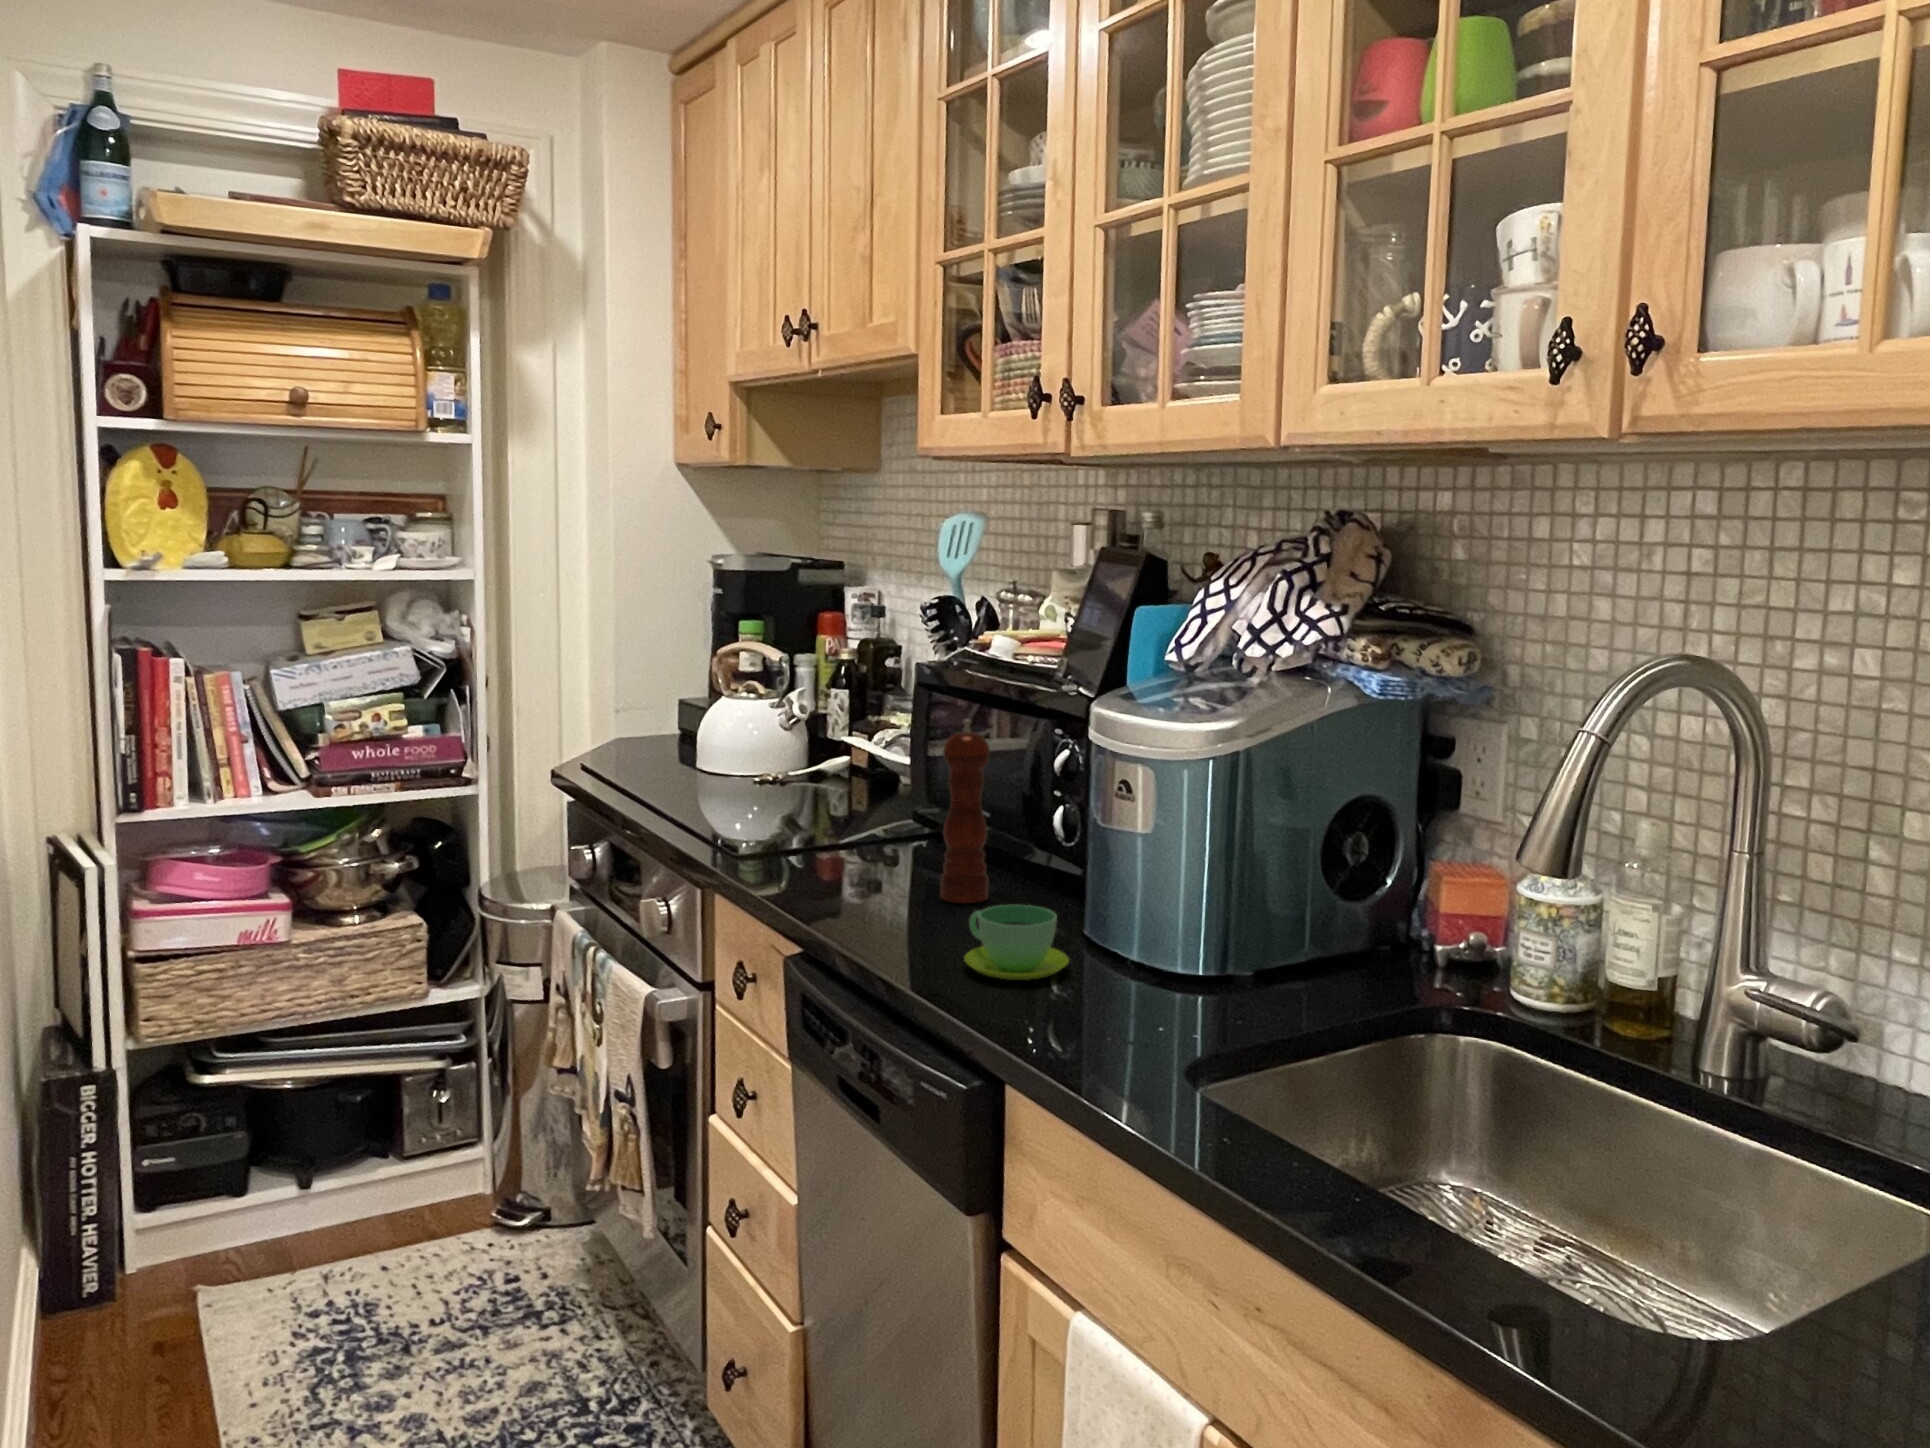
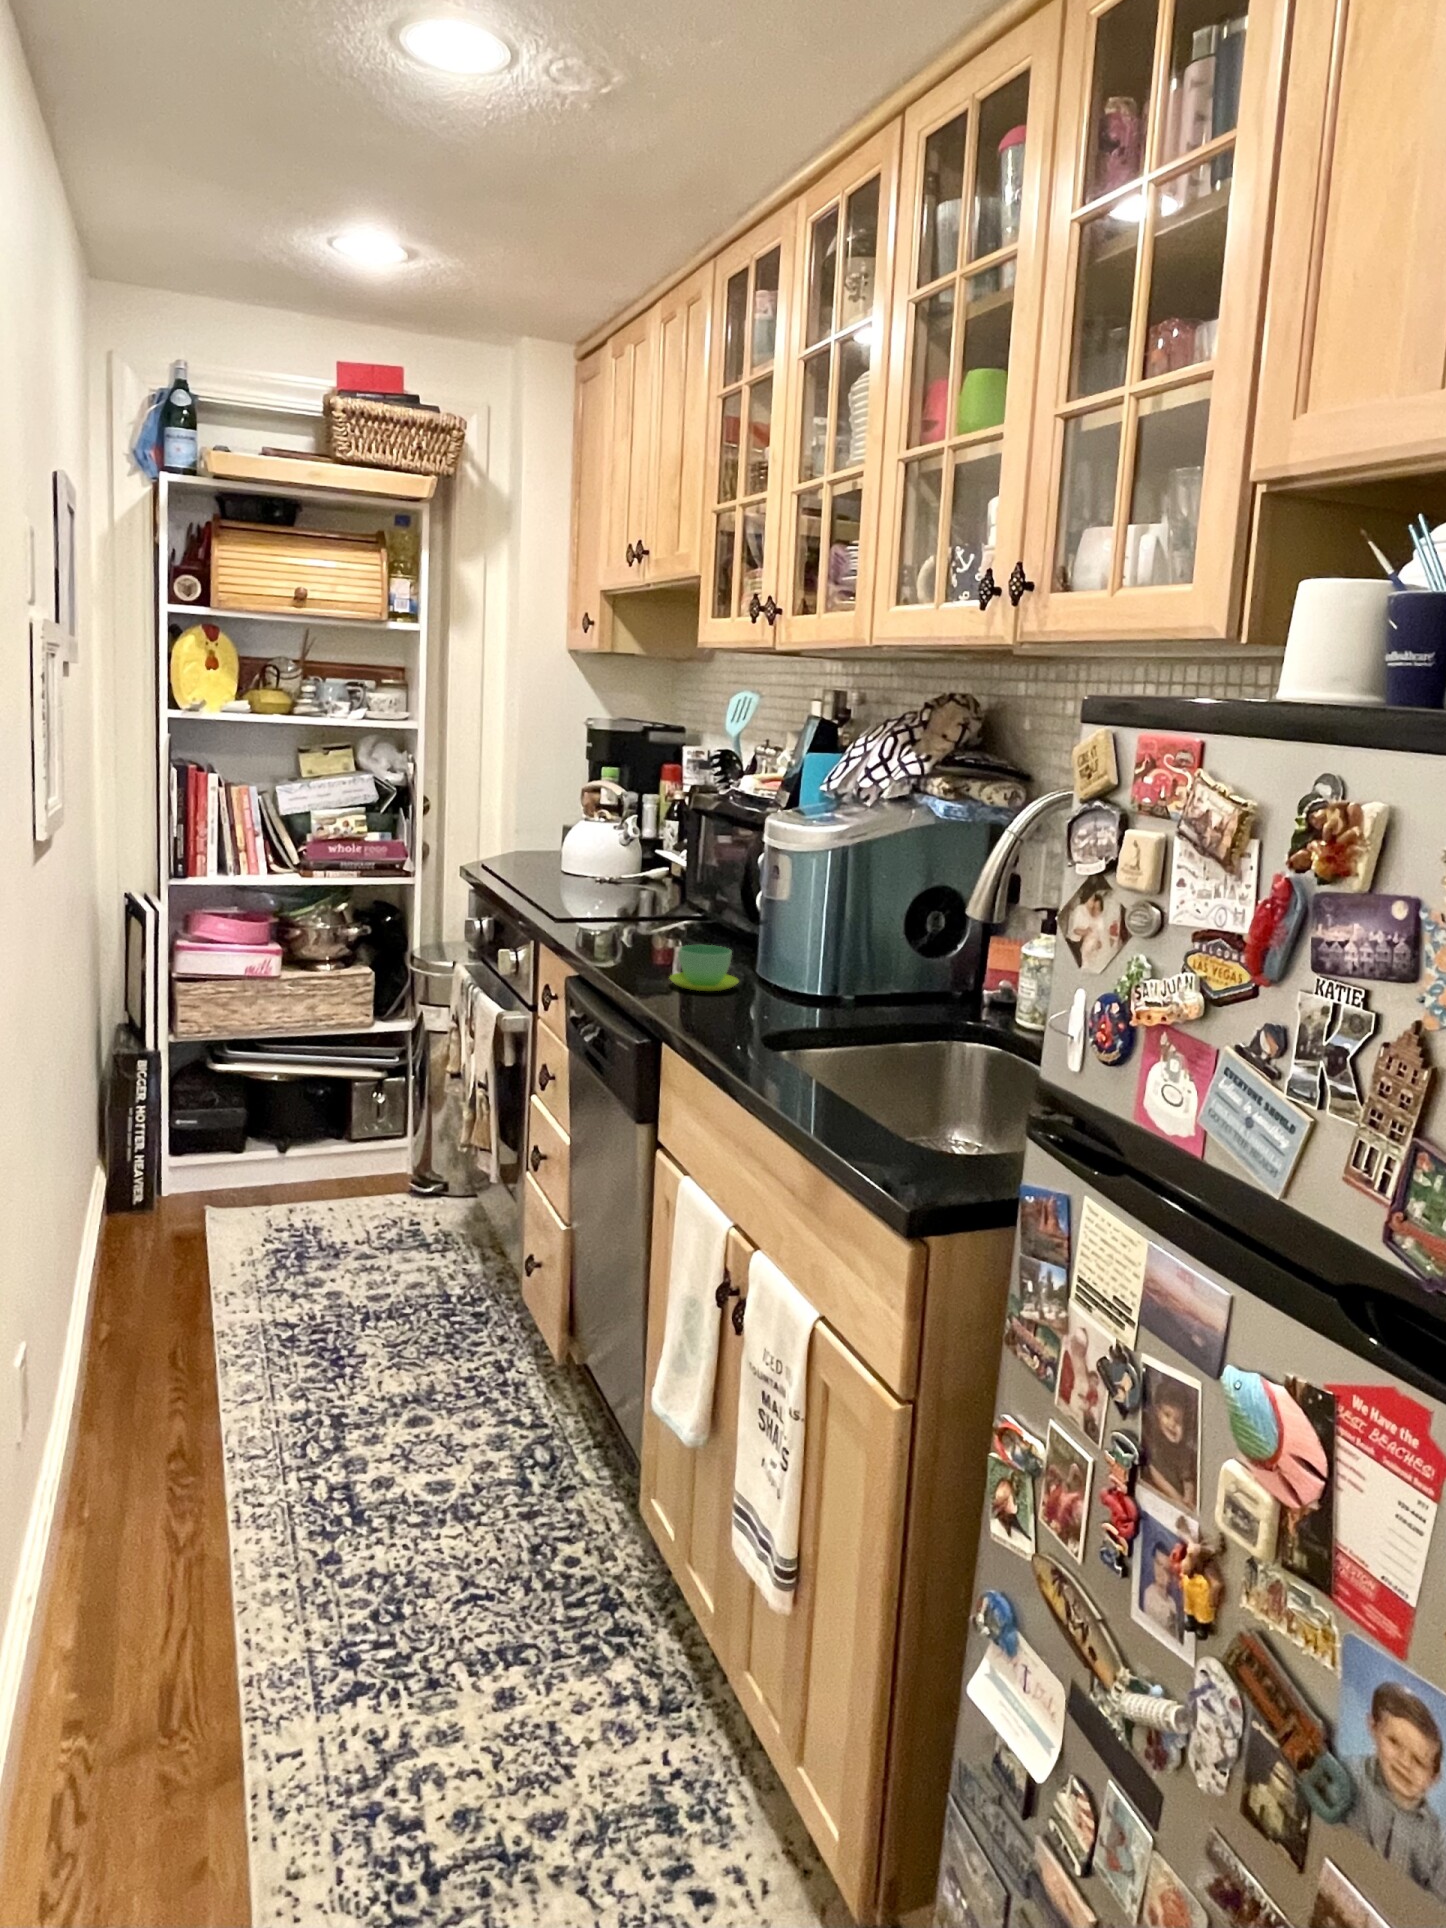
pepper mill: present [940,719,990,903] -> none [681,826,719,953]

